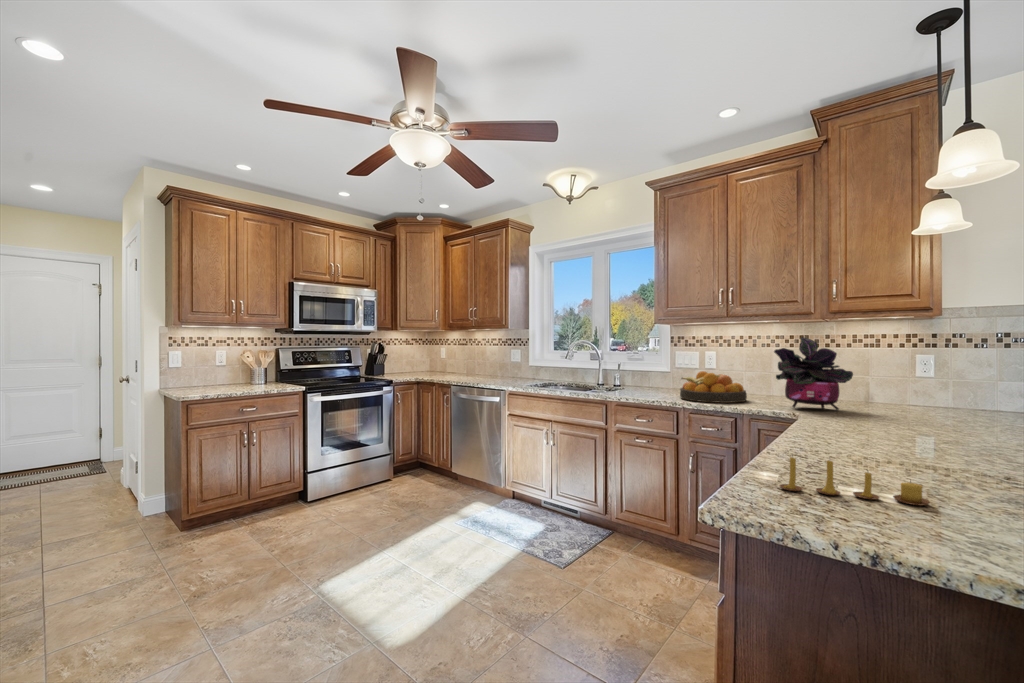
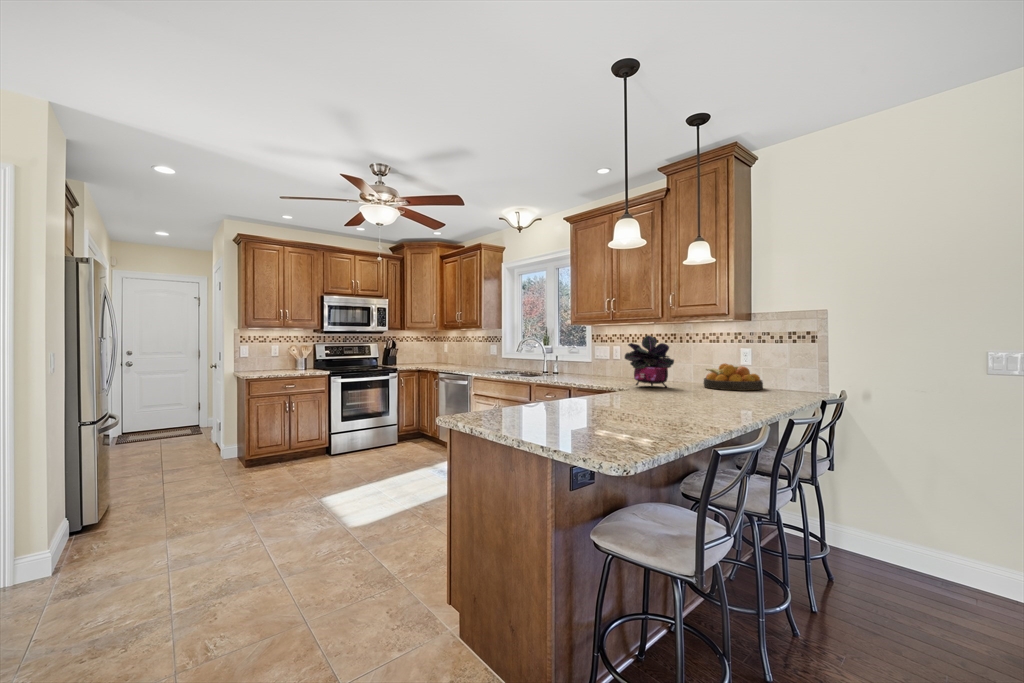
fruit bowl: present [680,371,747,403] -> present [704,363,763,390]
candle: present [780,457,930,505] -> none [488,396,543,418]

